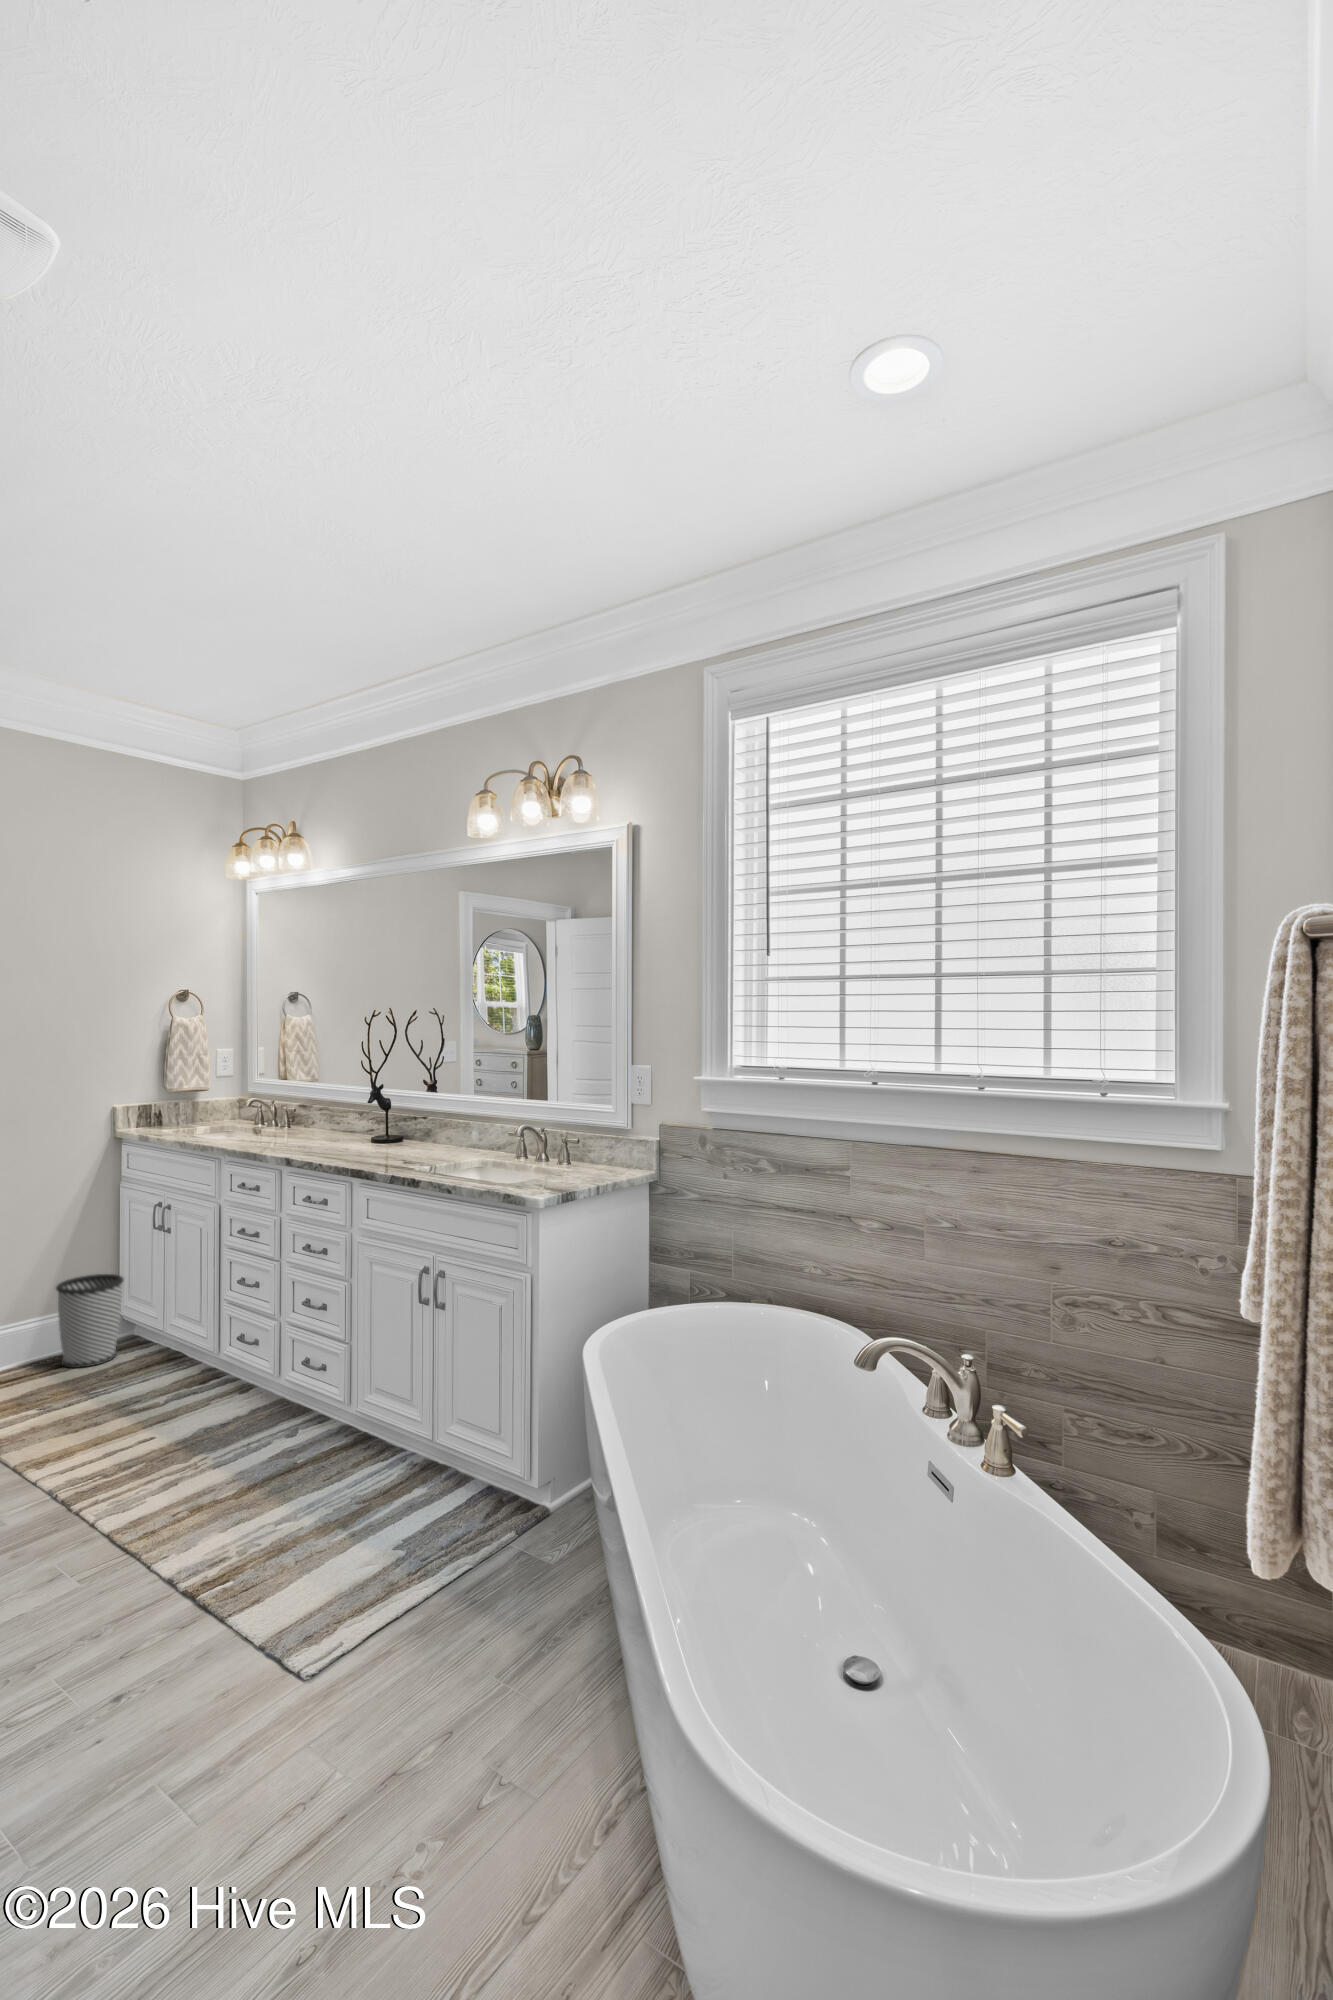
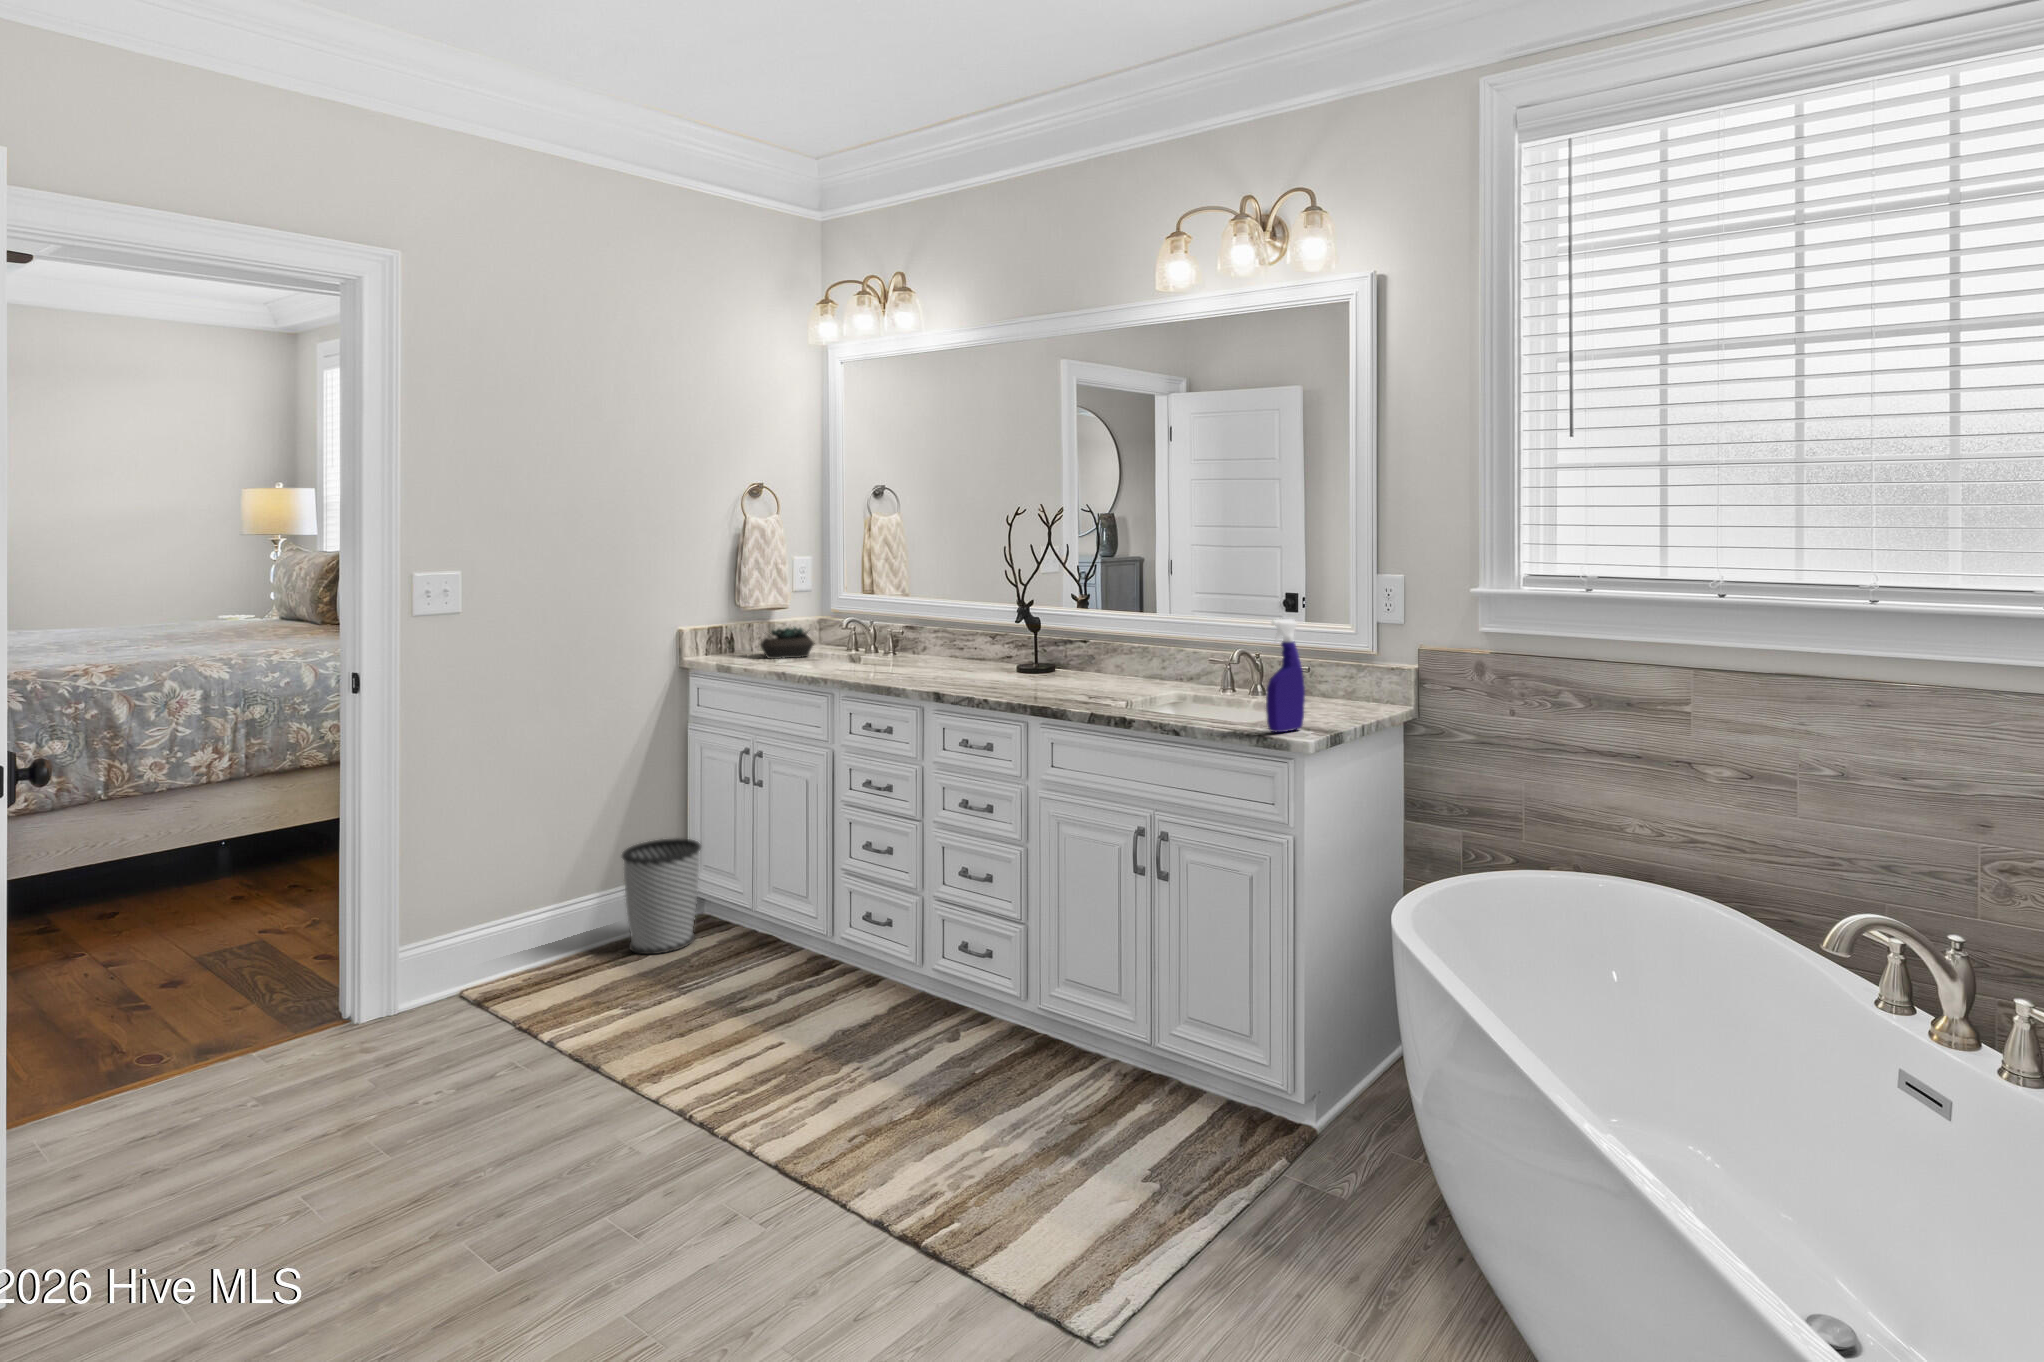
spray bottle: none [509,1098,545,1189] -> present [1266,619,1305,732]
succulent plant: none [187,1101,232,1129] -> present [761,627,814,659]

